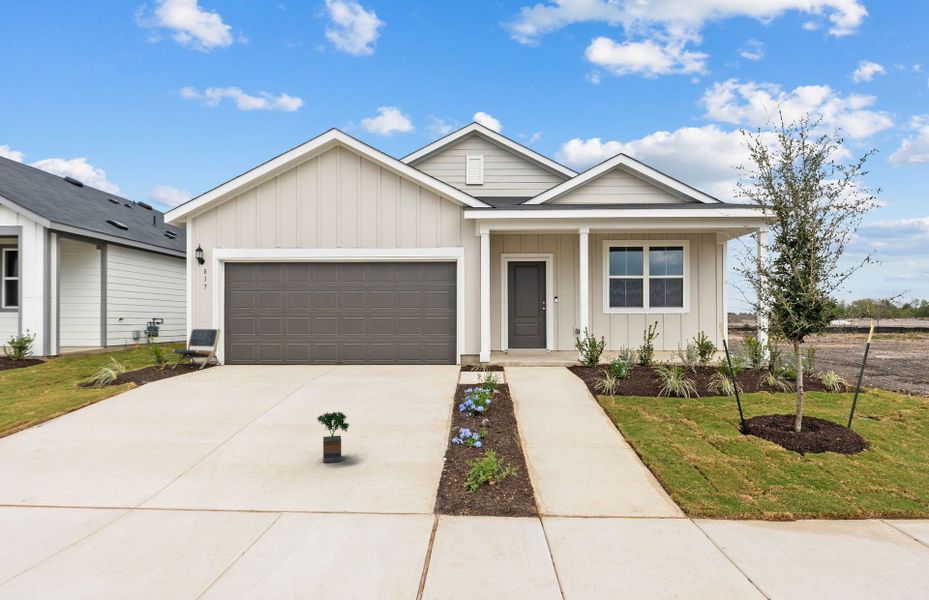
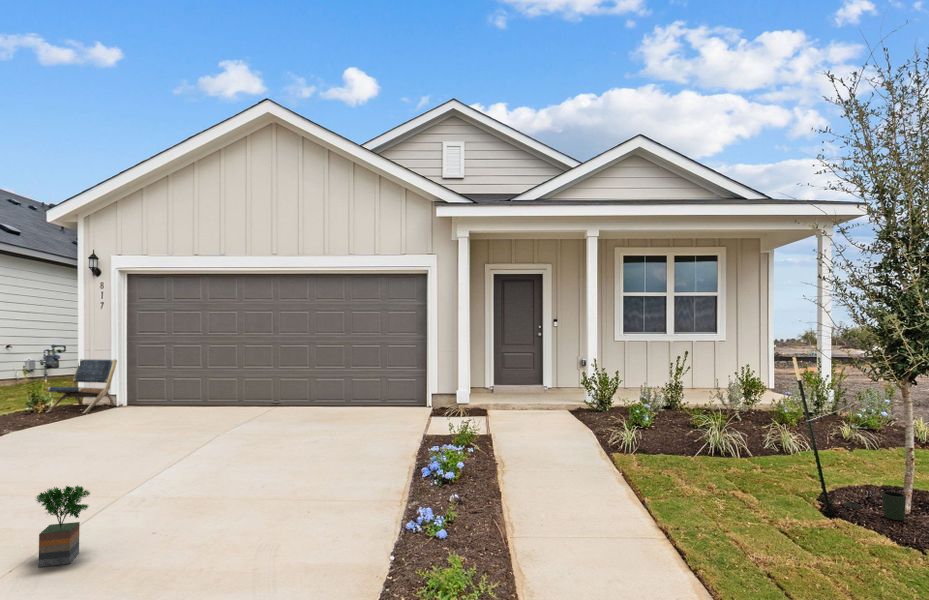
potted tree: present [317,412,349,463] -> present [36,485,90,567]
trash can: none [756,417,796,436] -> present [843,491,906,520]

